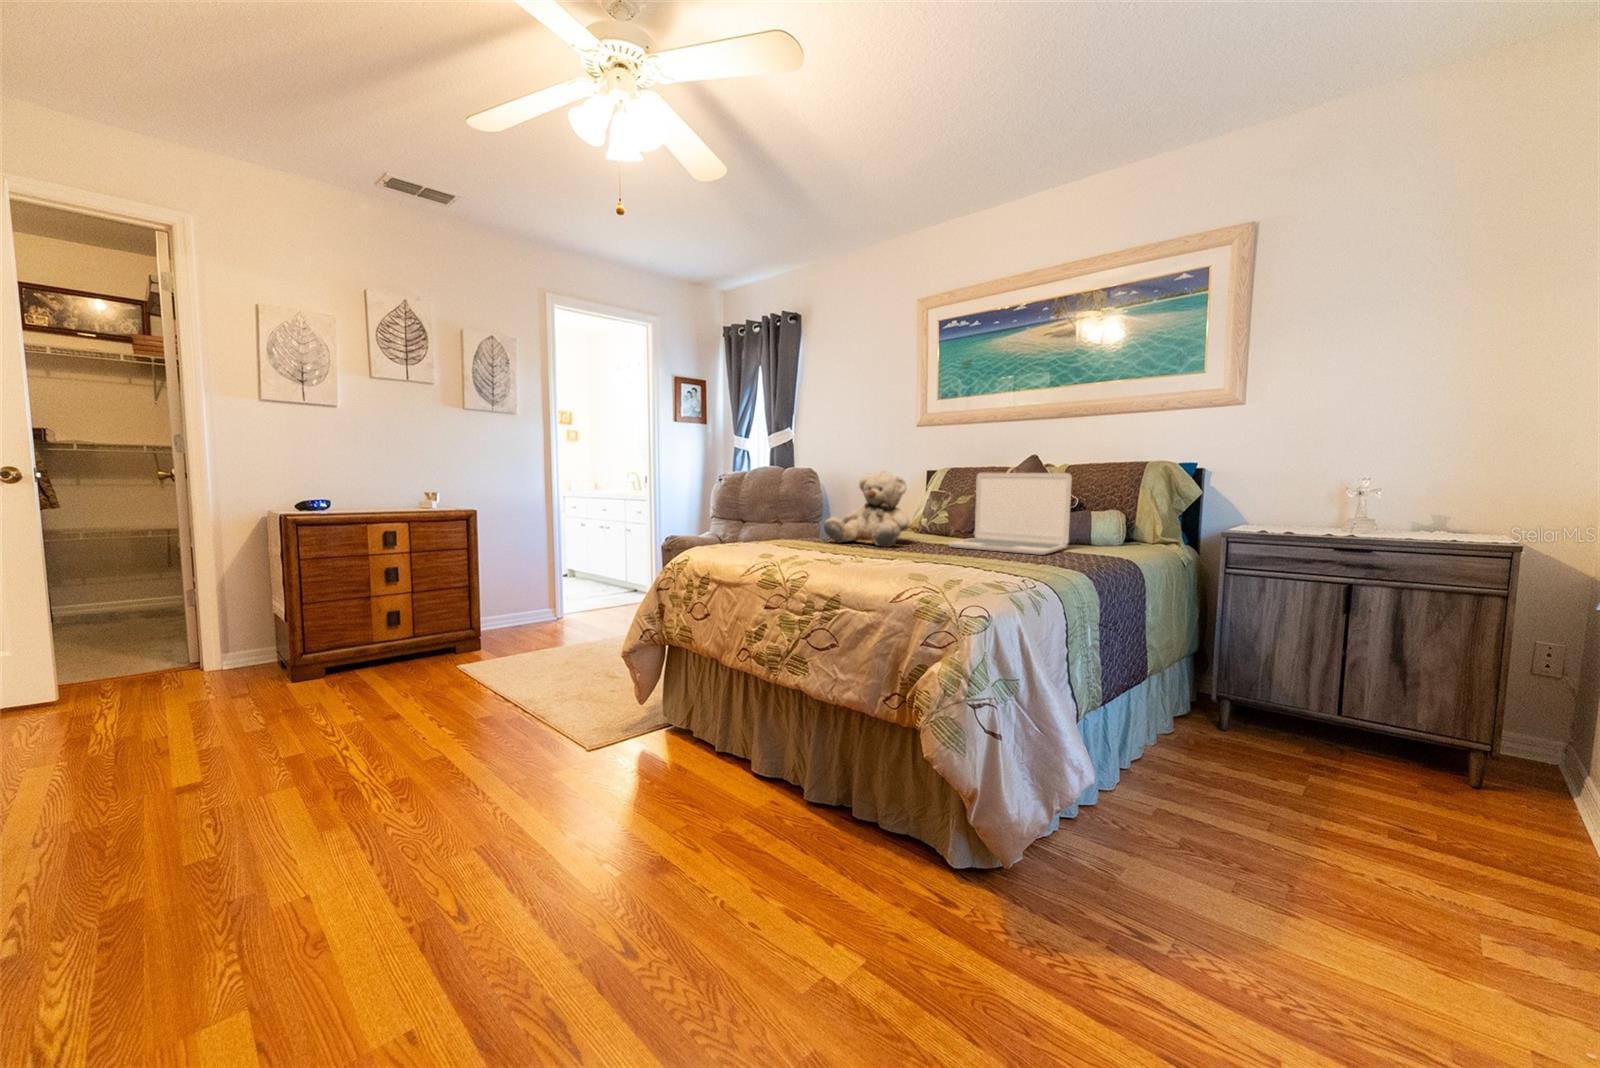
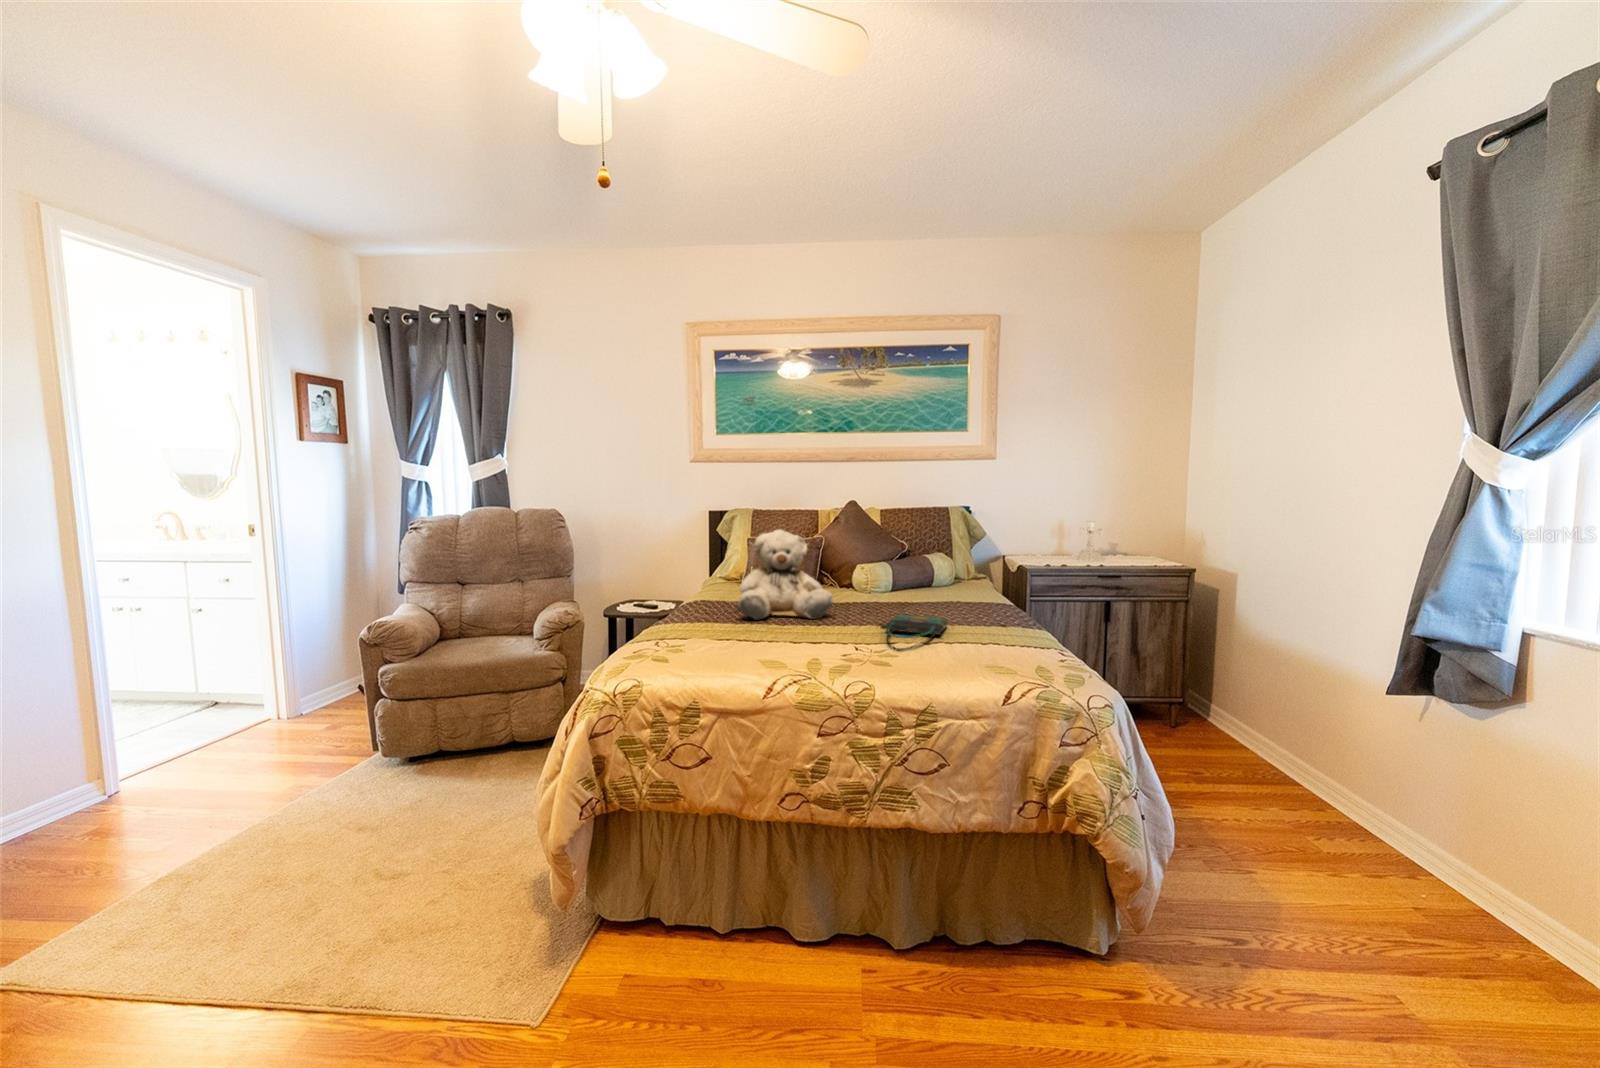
laptop: present [948,473,1072,555] -> none [855,525,962,608]
tote bag: none [872,546,972,562] -> present [880,614,947,651]

